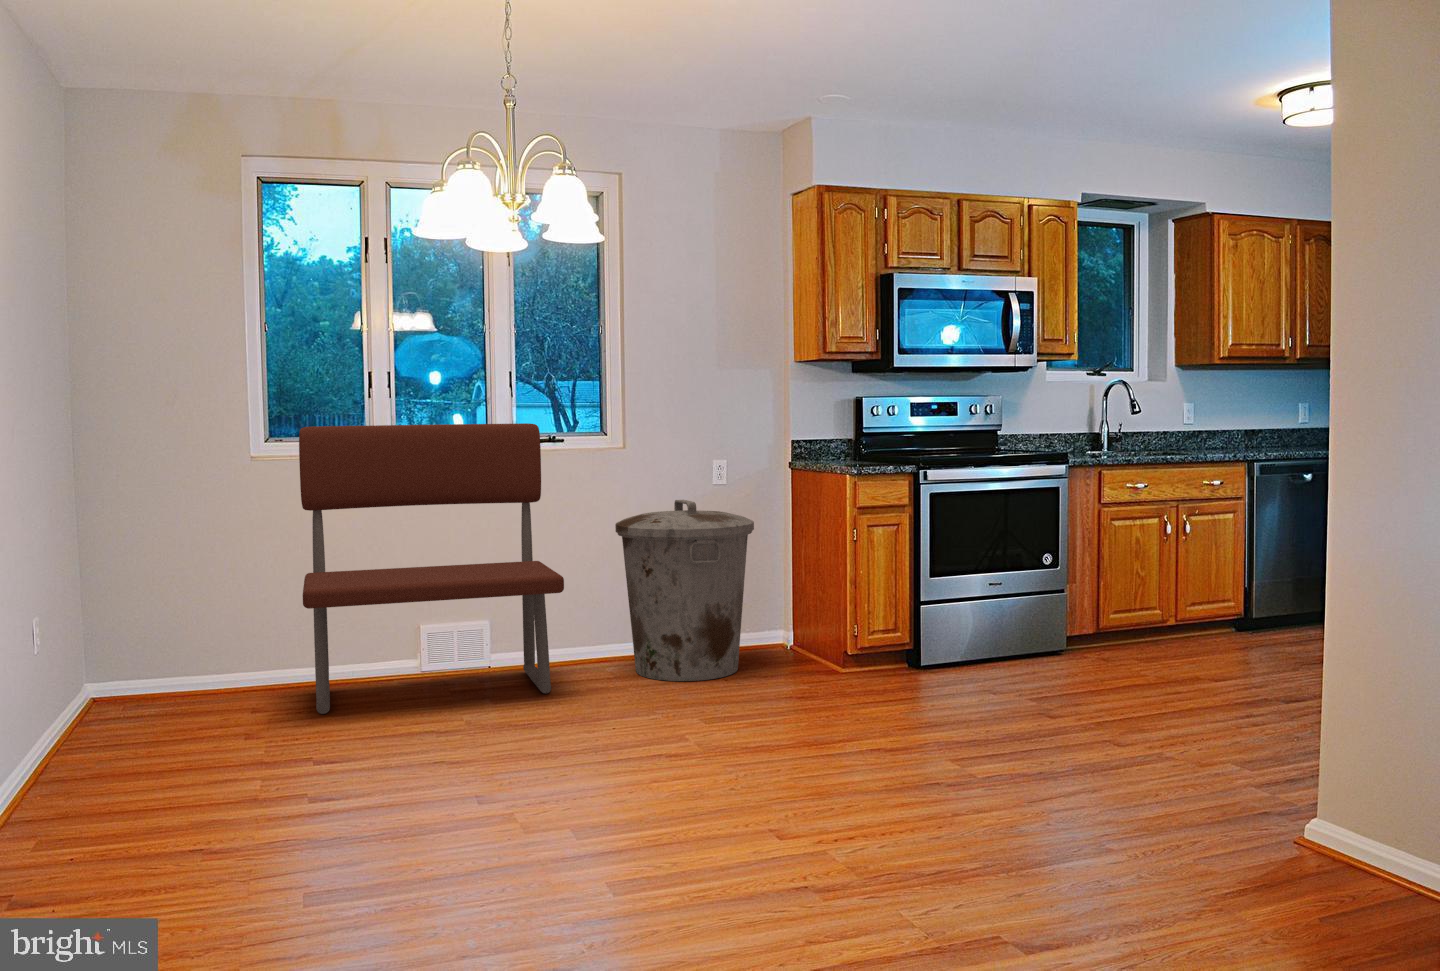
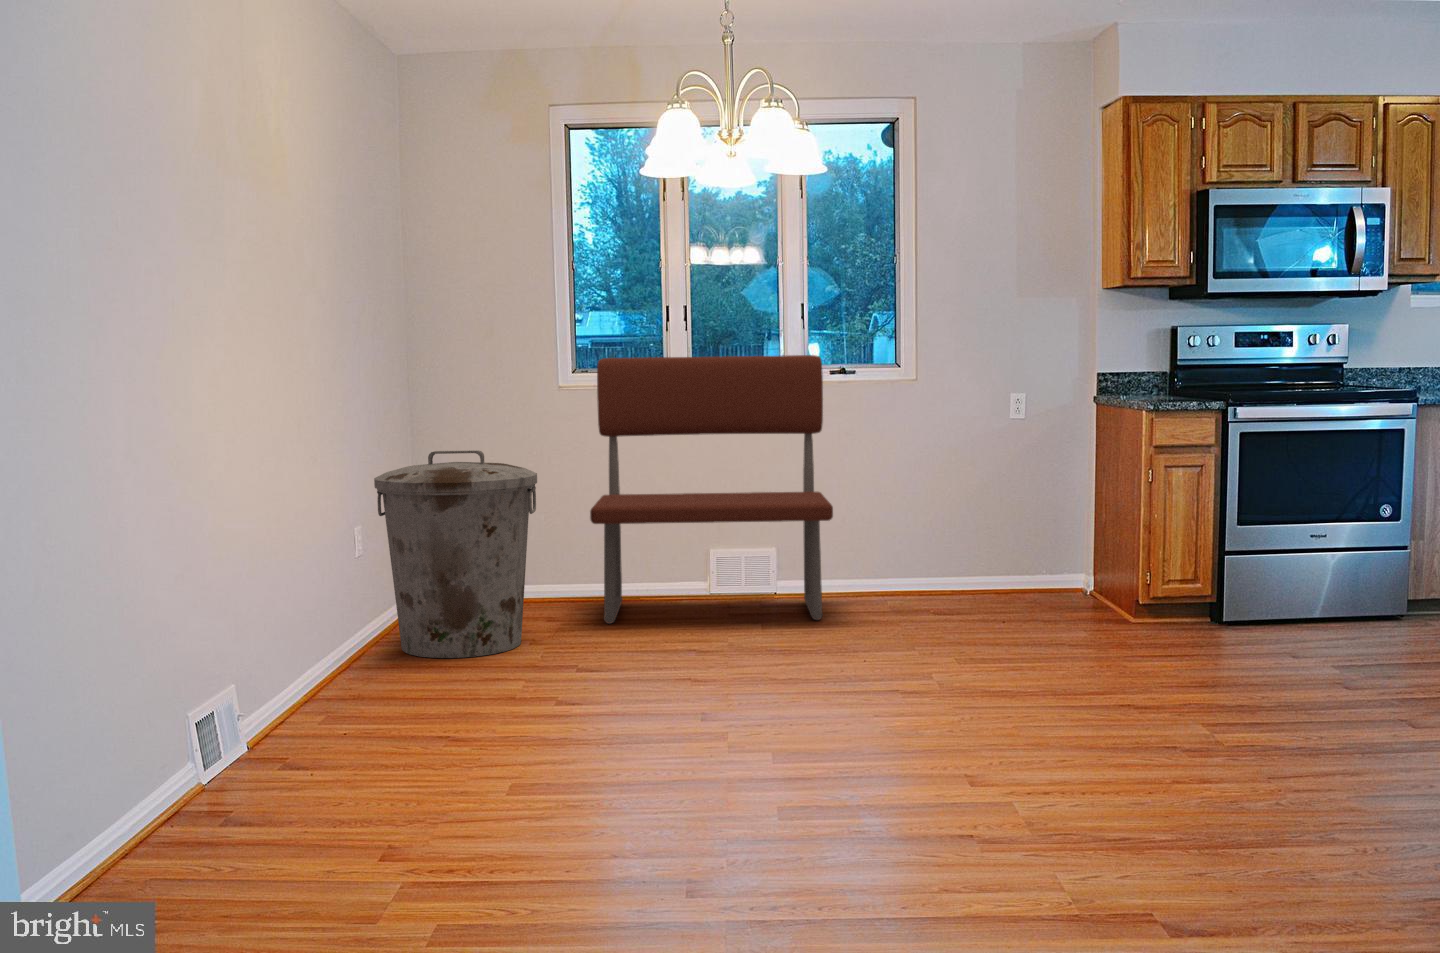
trash can: present [615,500,754,681] -> present [374,450,537,658]

